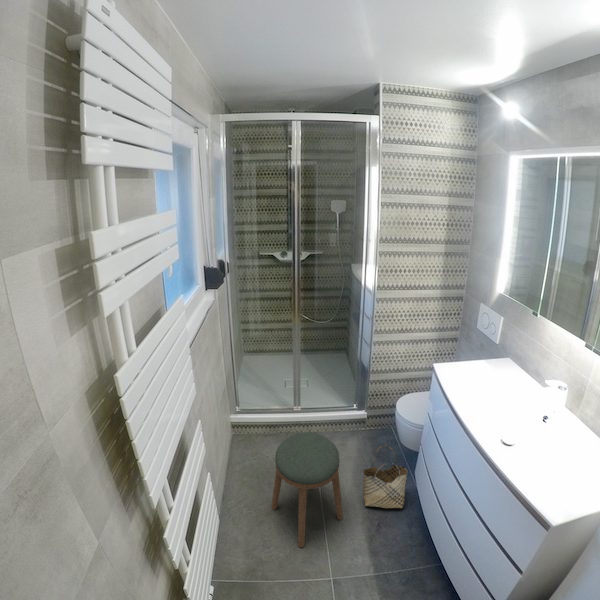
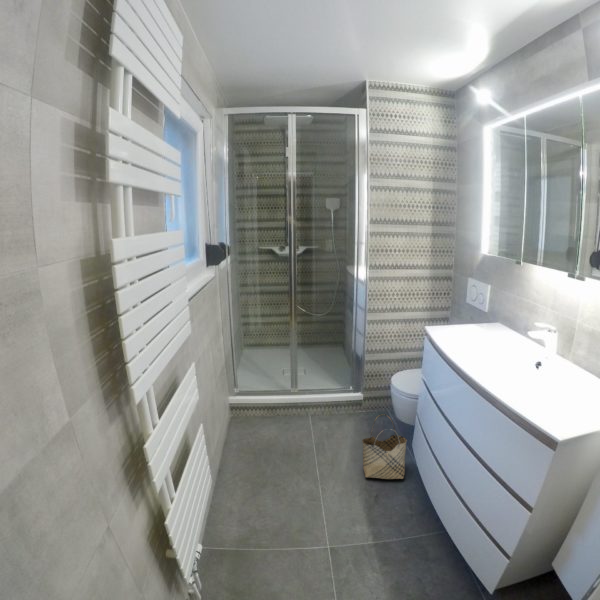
stool: present [271,432,343,548] -> none [271,401,343,518]

